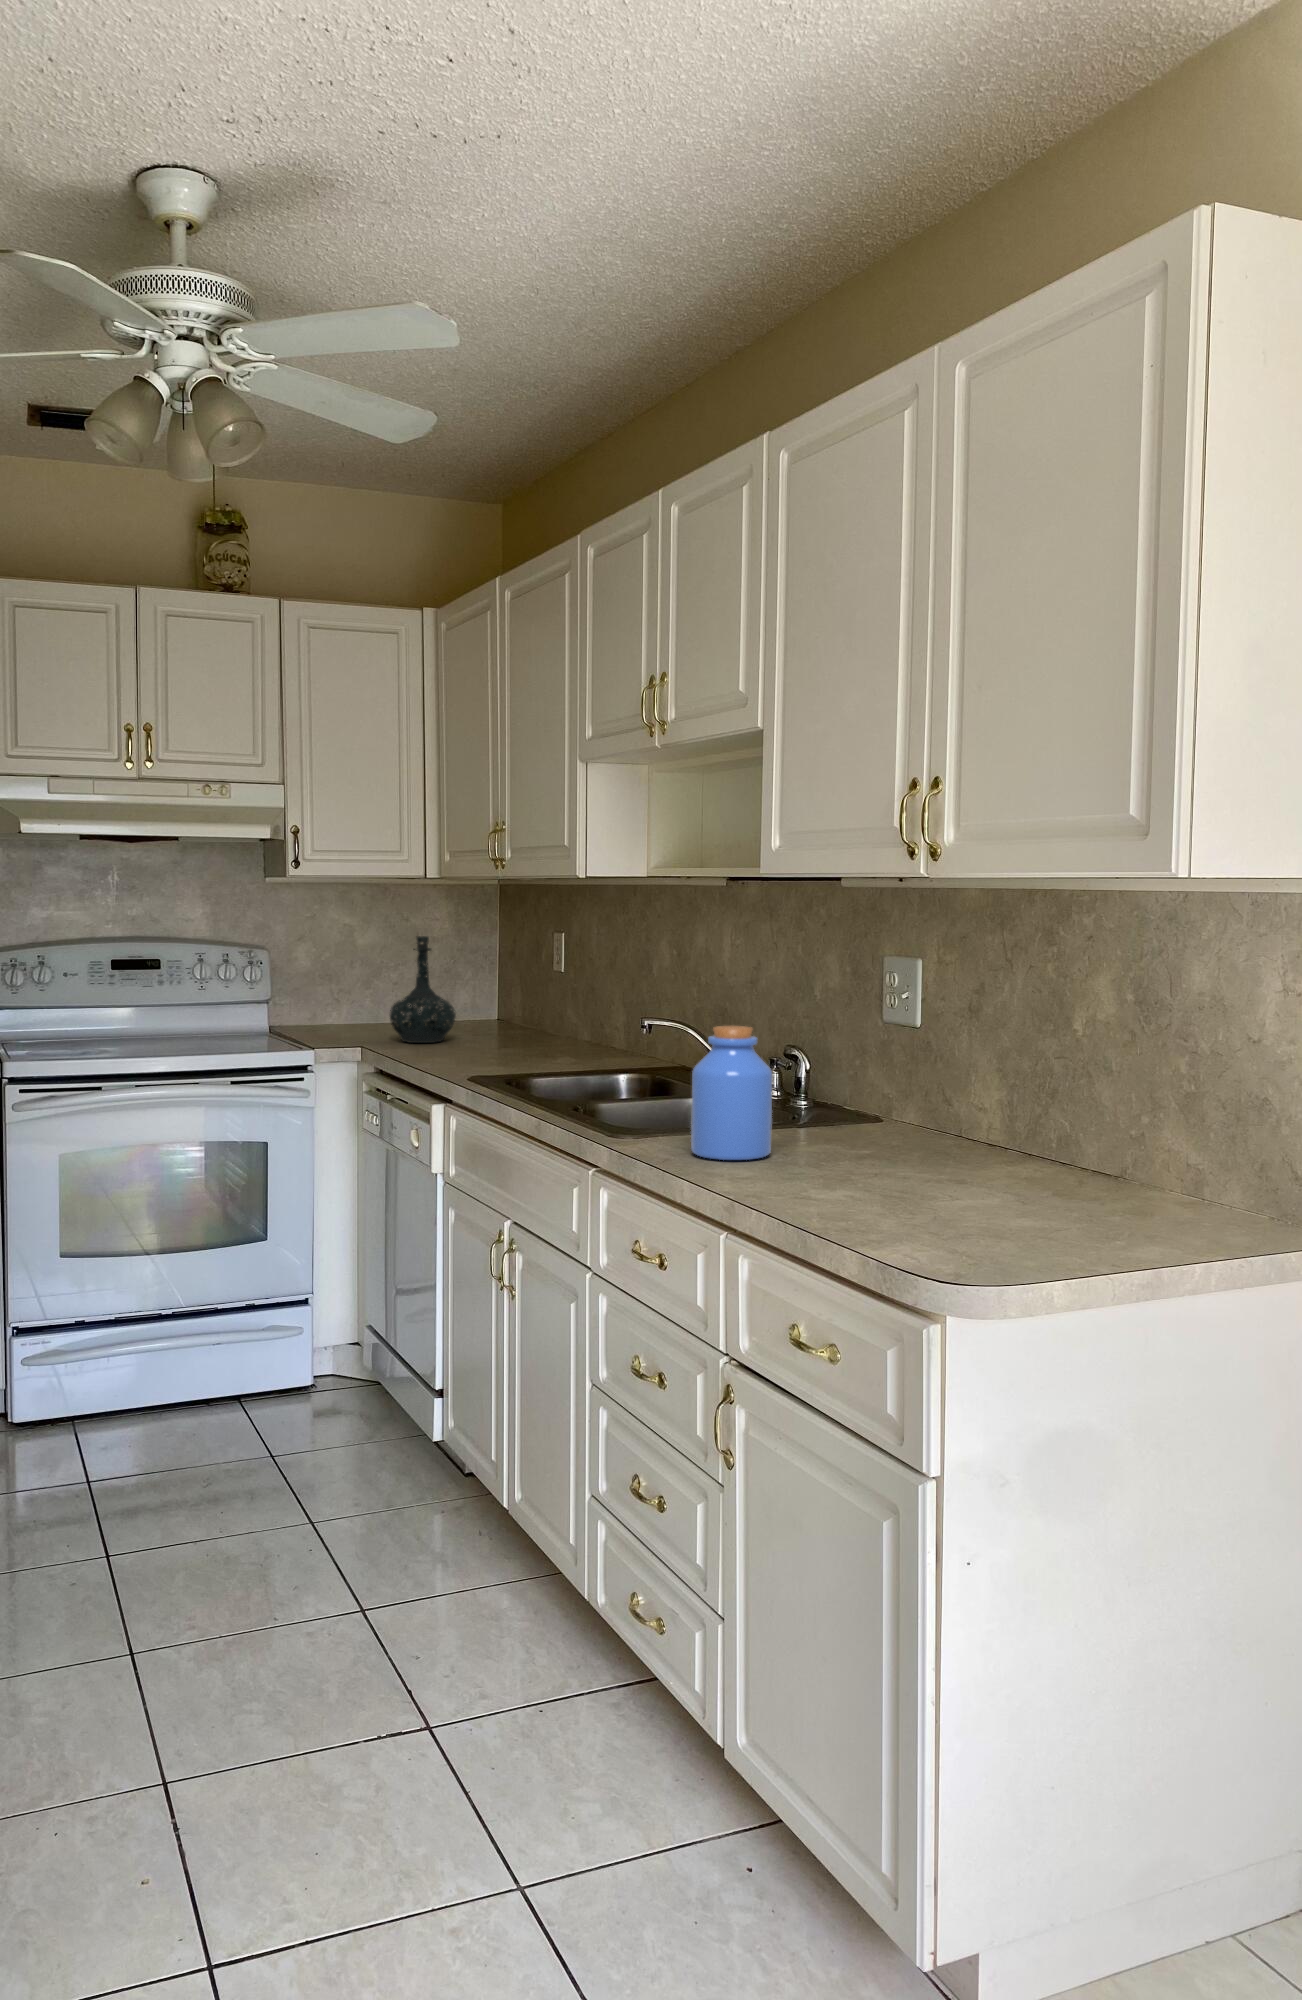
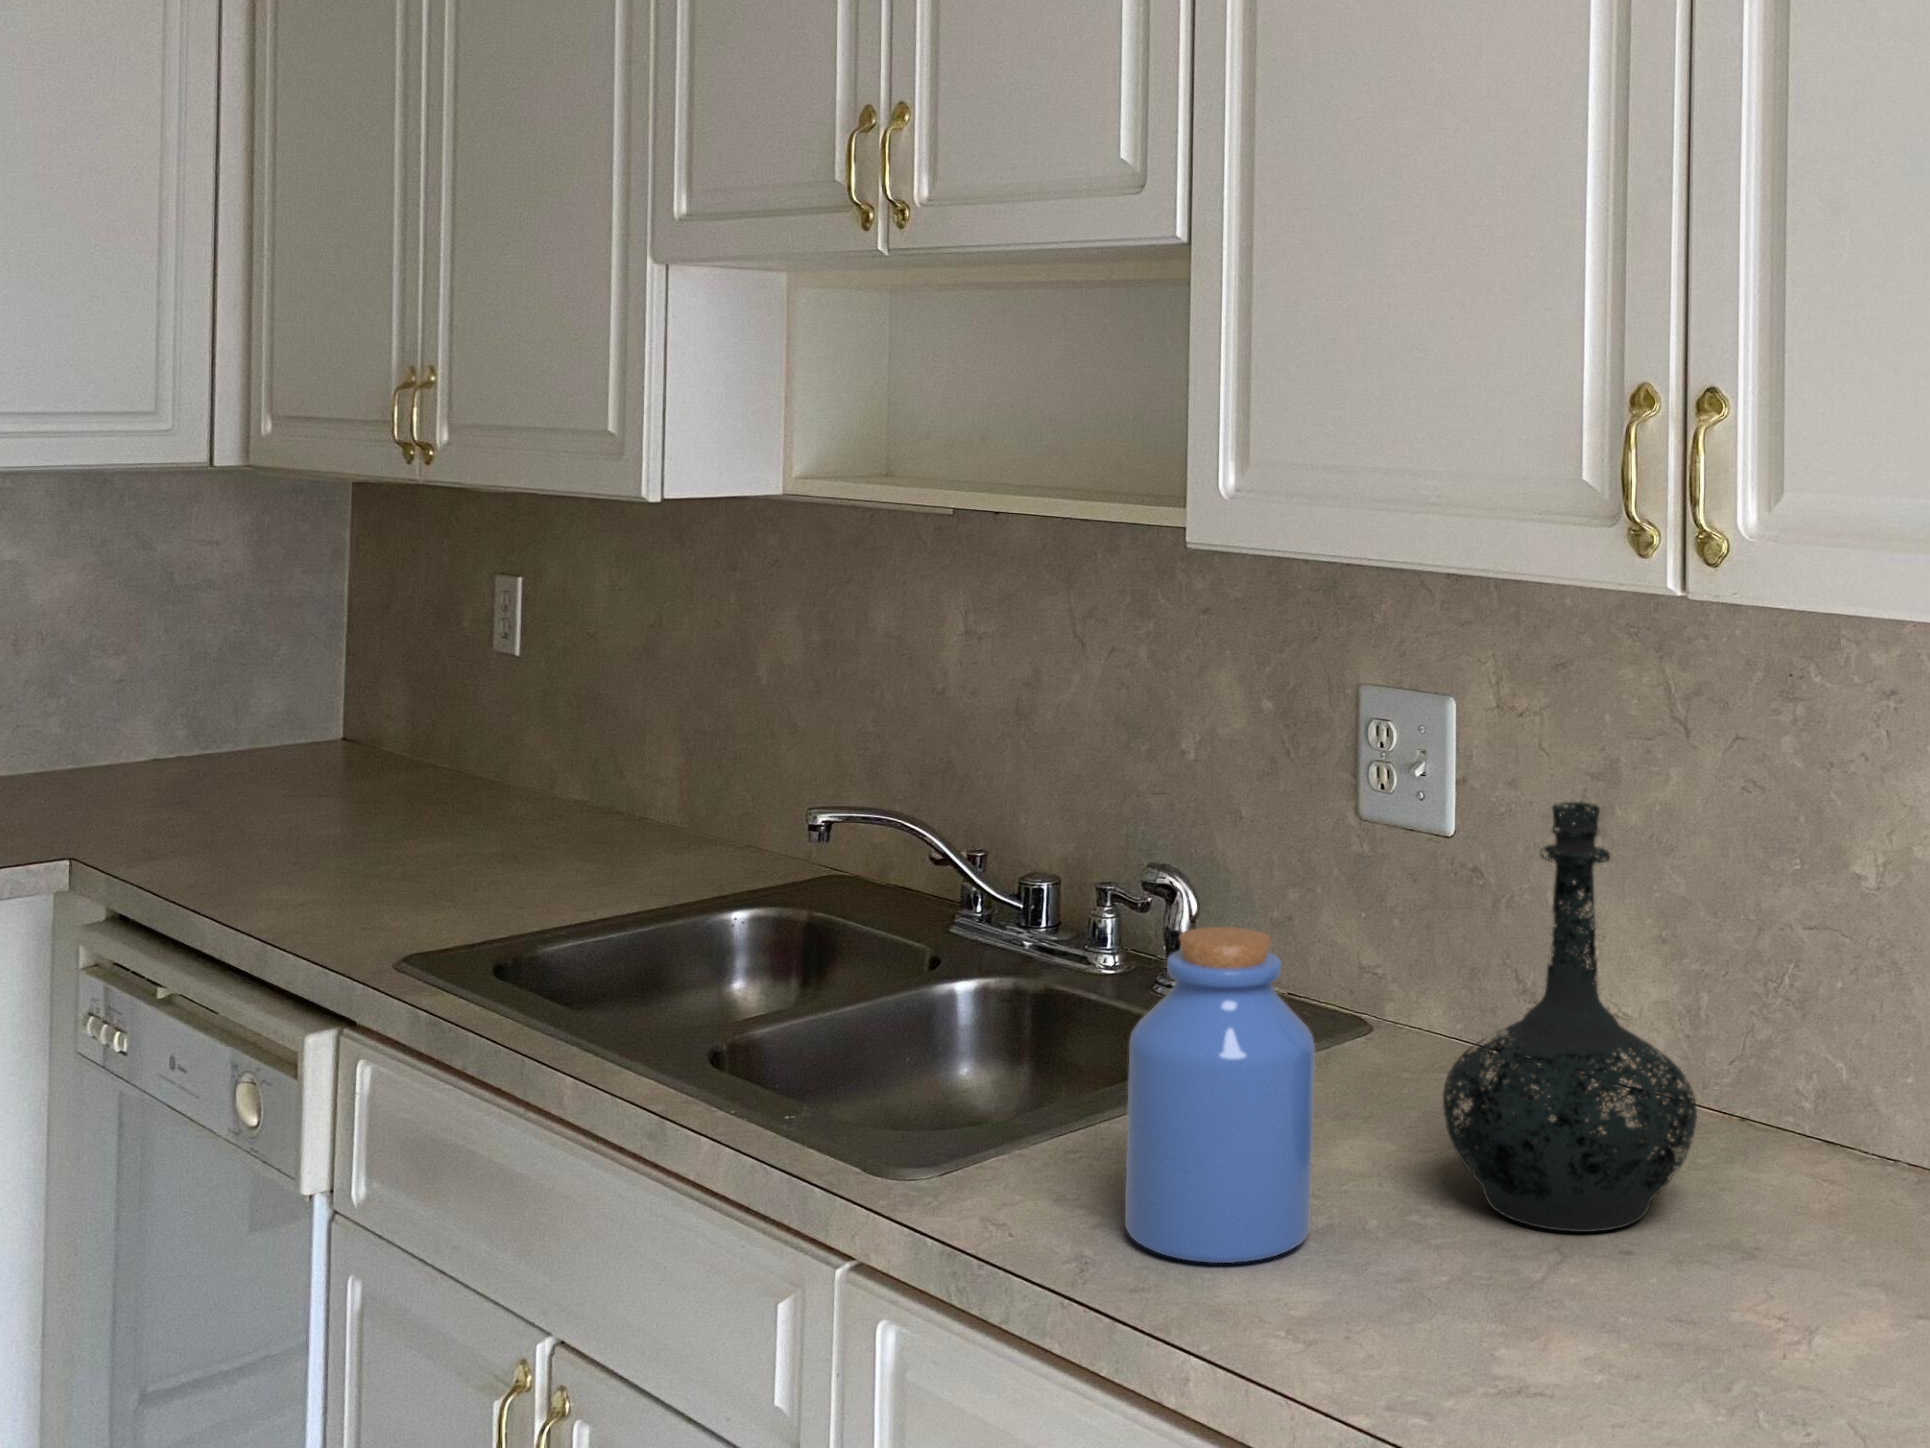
bottle: present [390,936,456,1043] -> present [1443,802,1697,1232]

